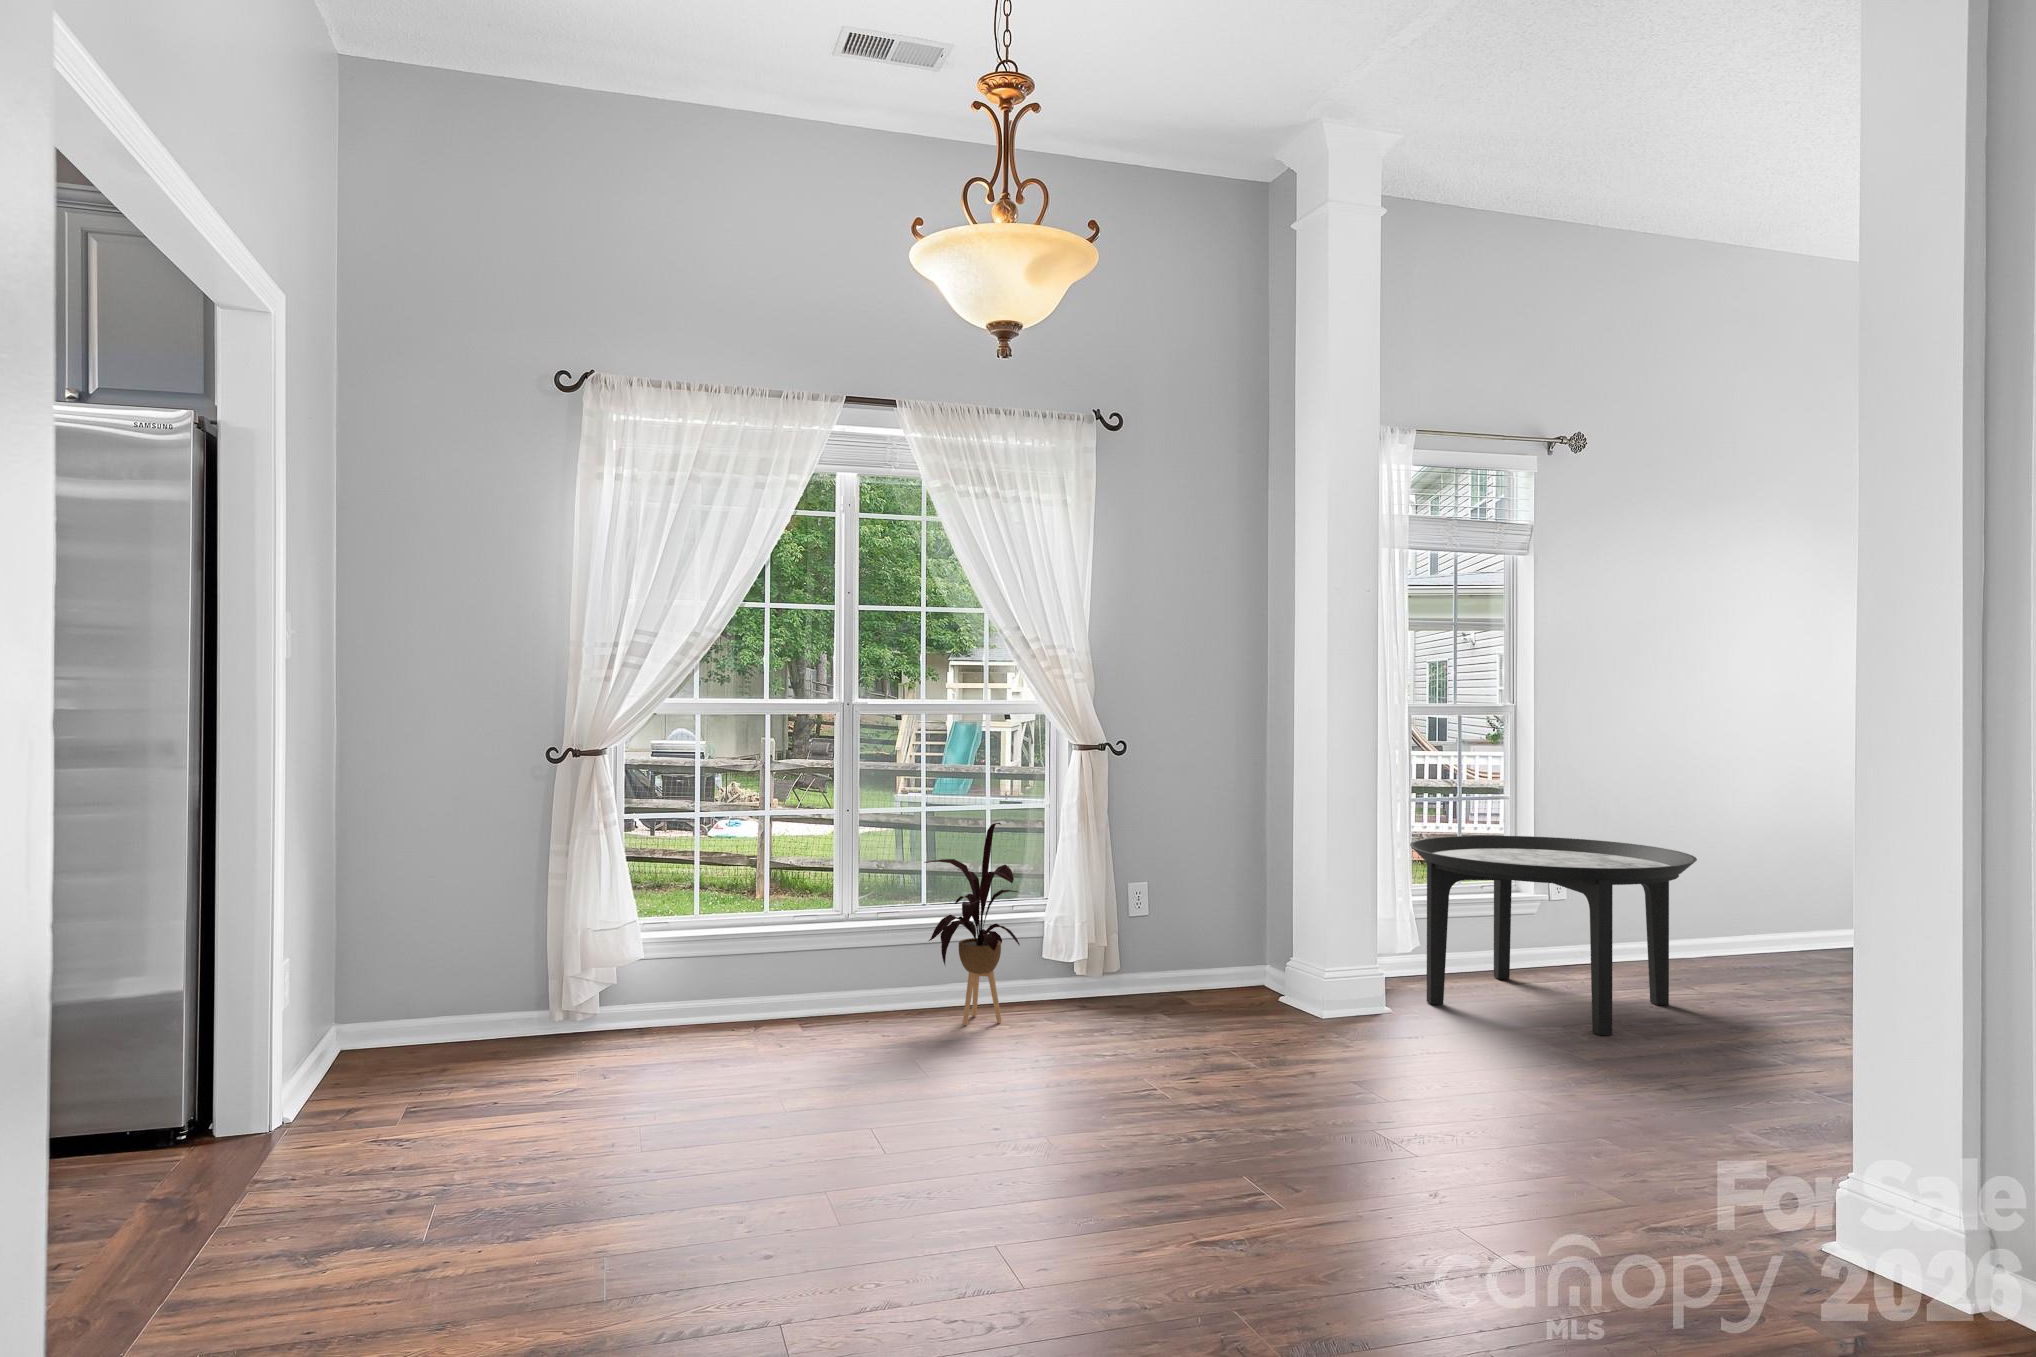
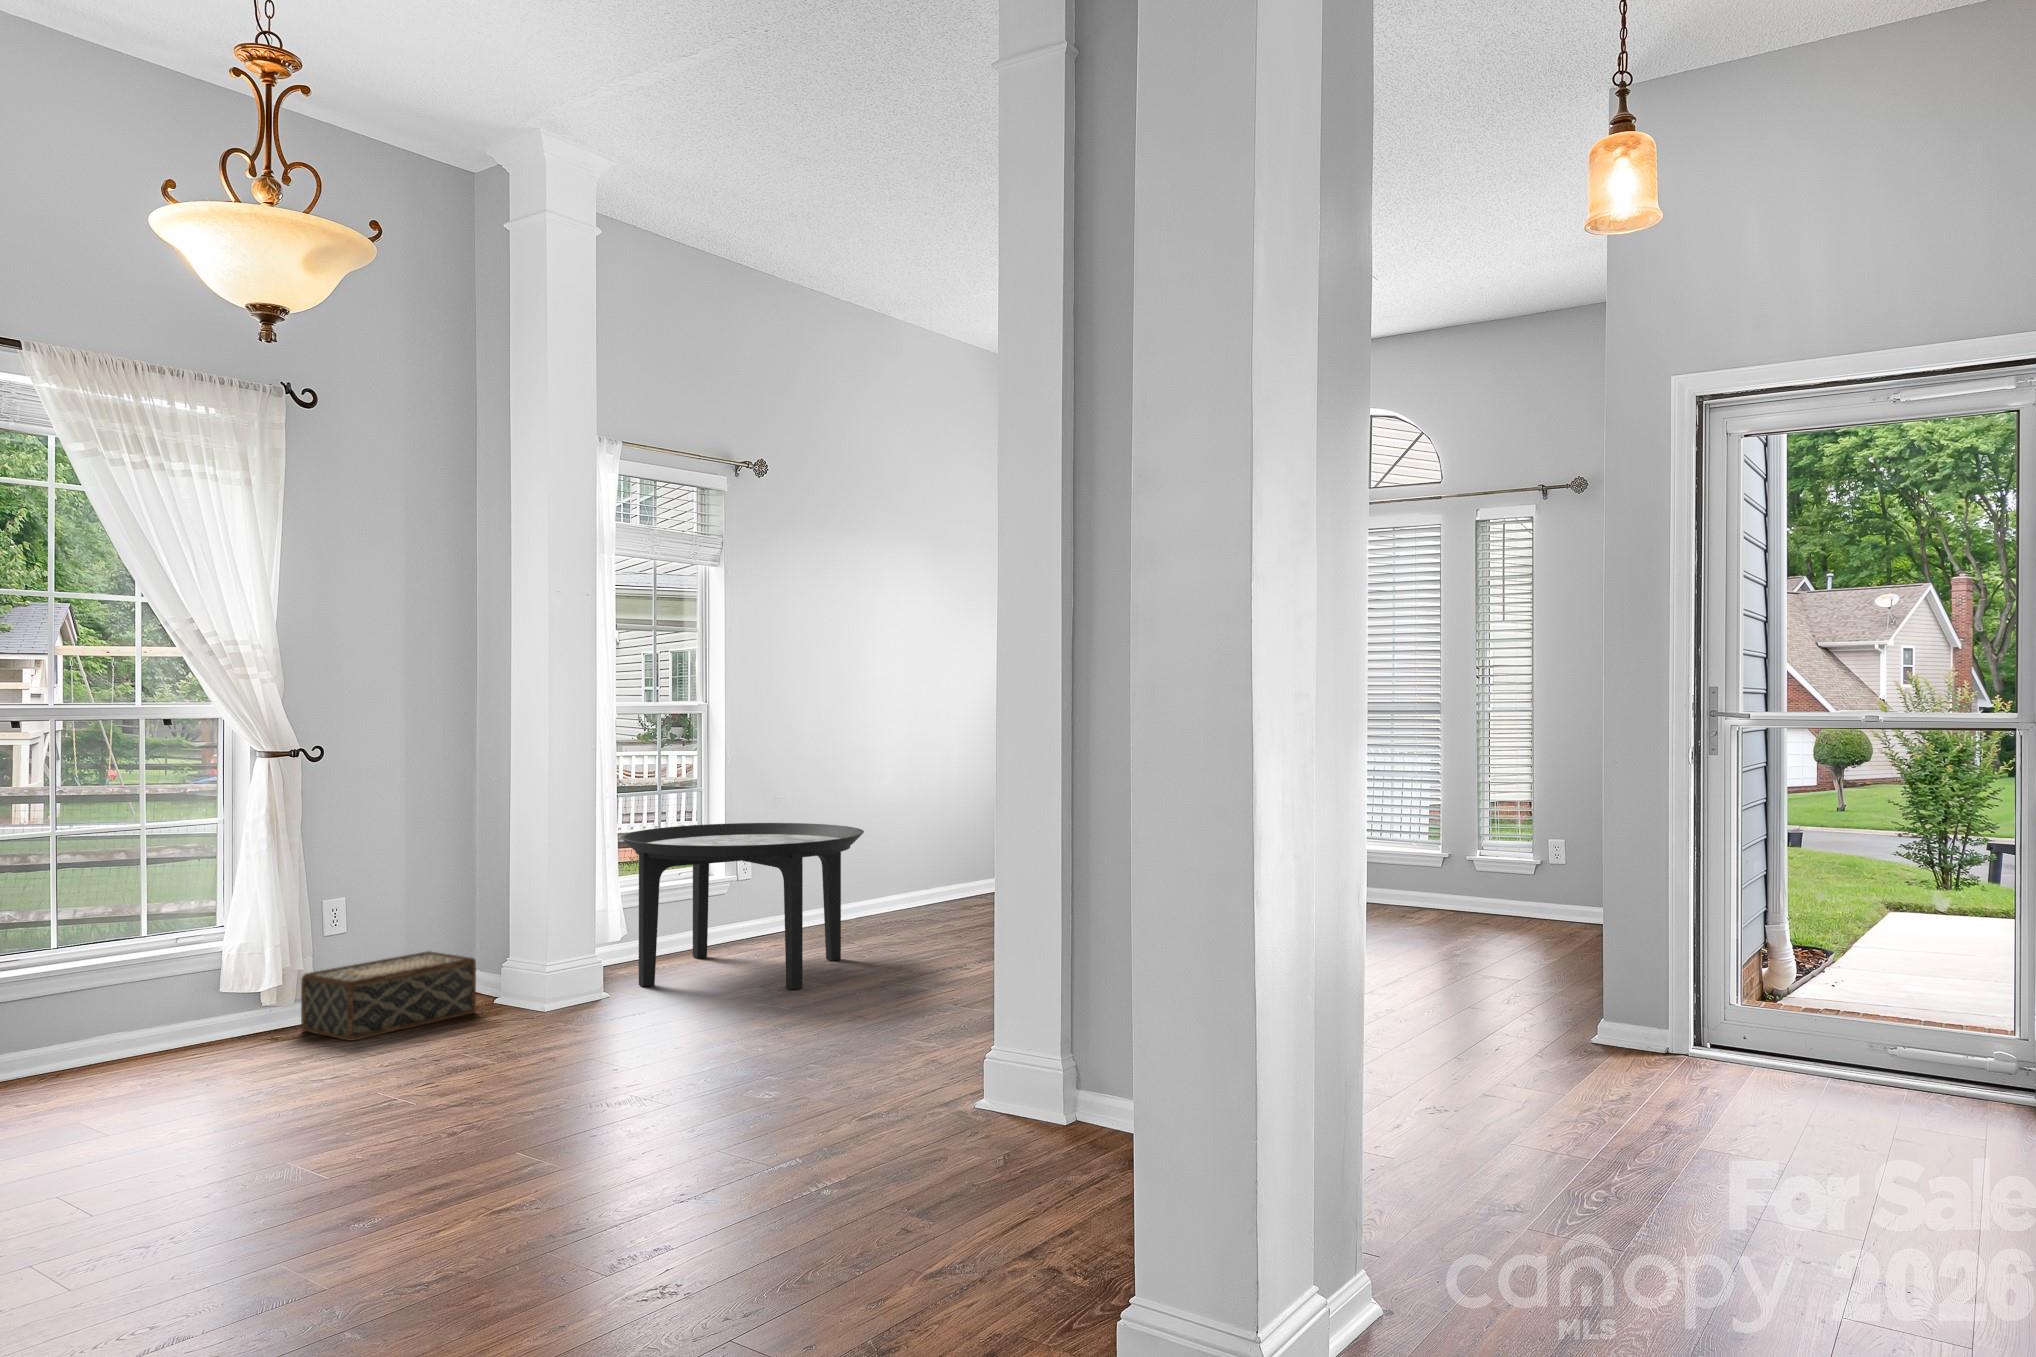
house plant: present [924,823,1019,1025] -> none [67,842,206,1079]
woven basket: none [1107,940,1259,1018] -> present [301,951,476,1041]

